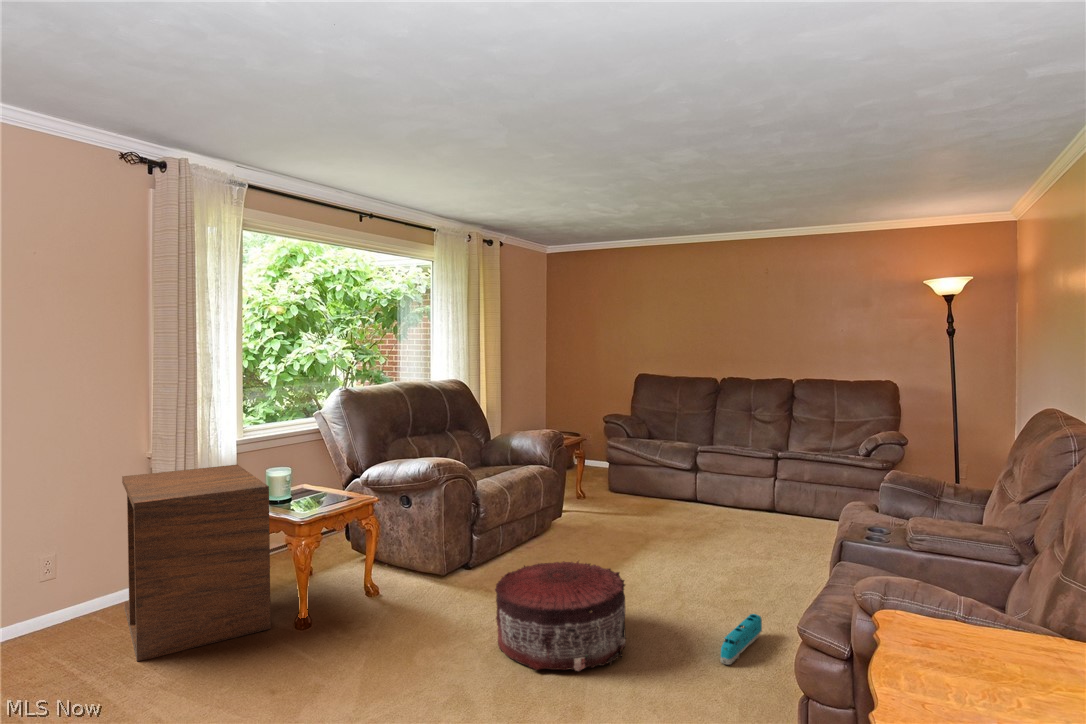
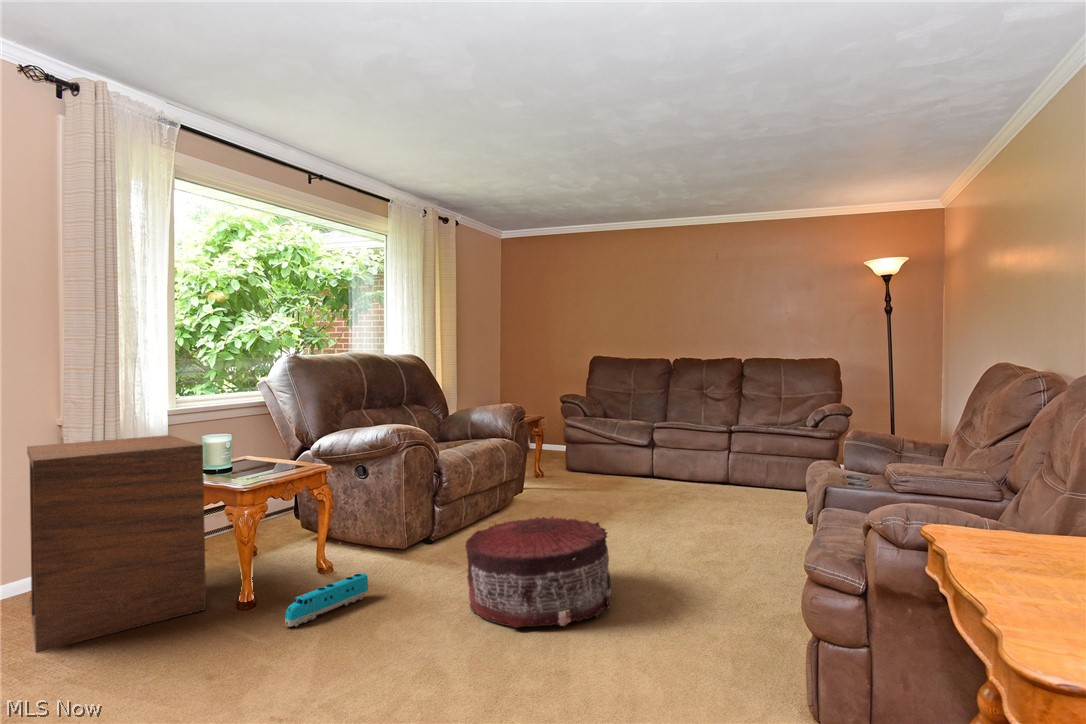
toy train: present [721,614,762,665] -> present [285,573,368,627]

